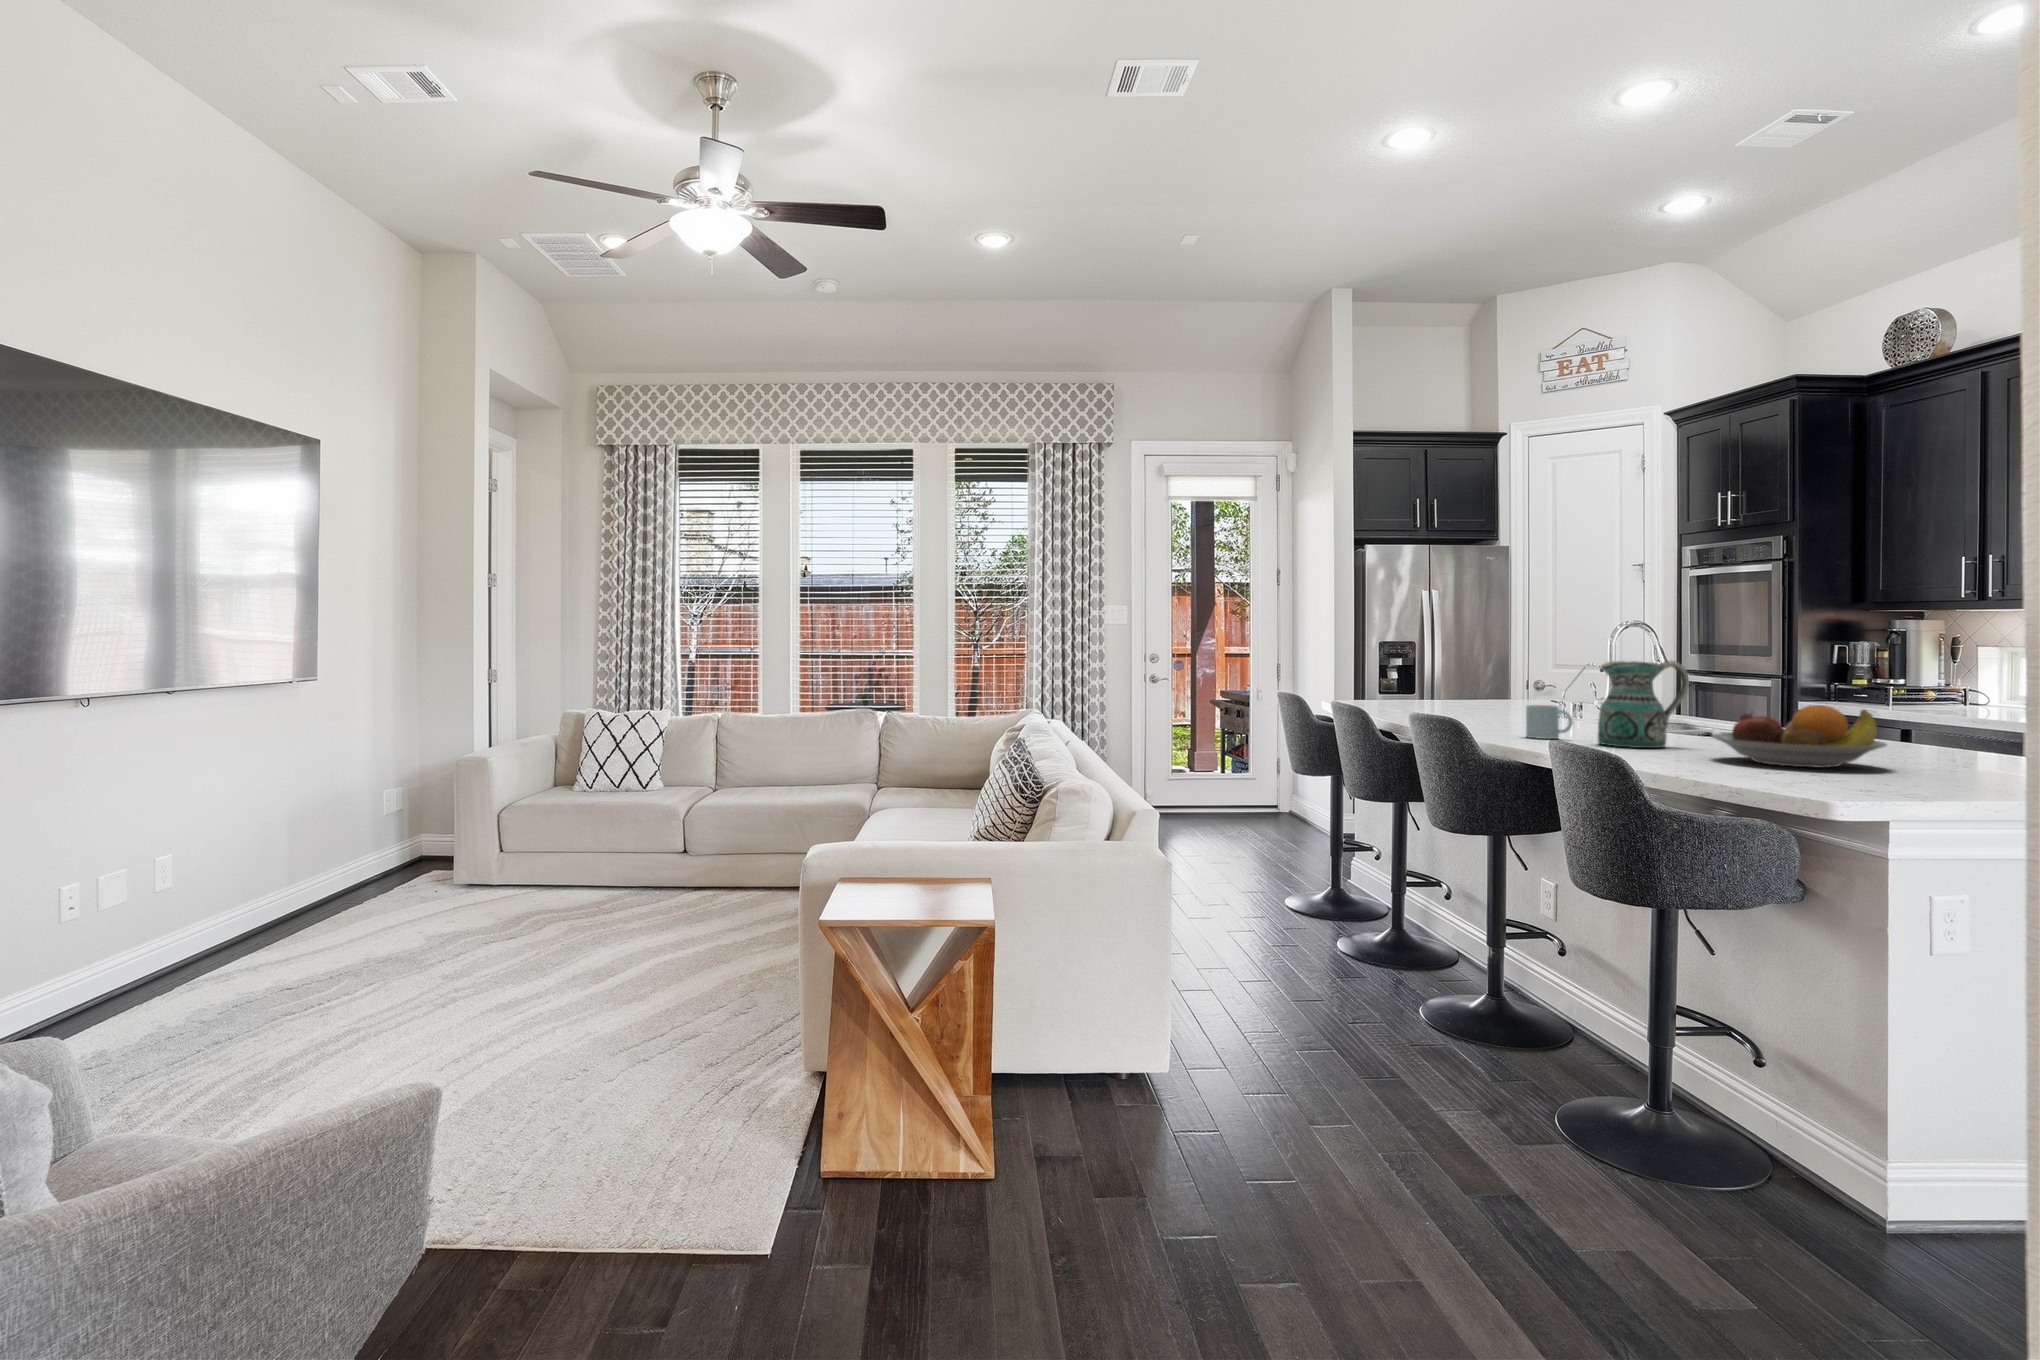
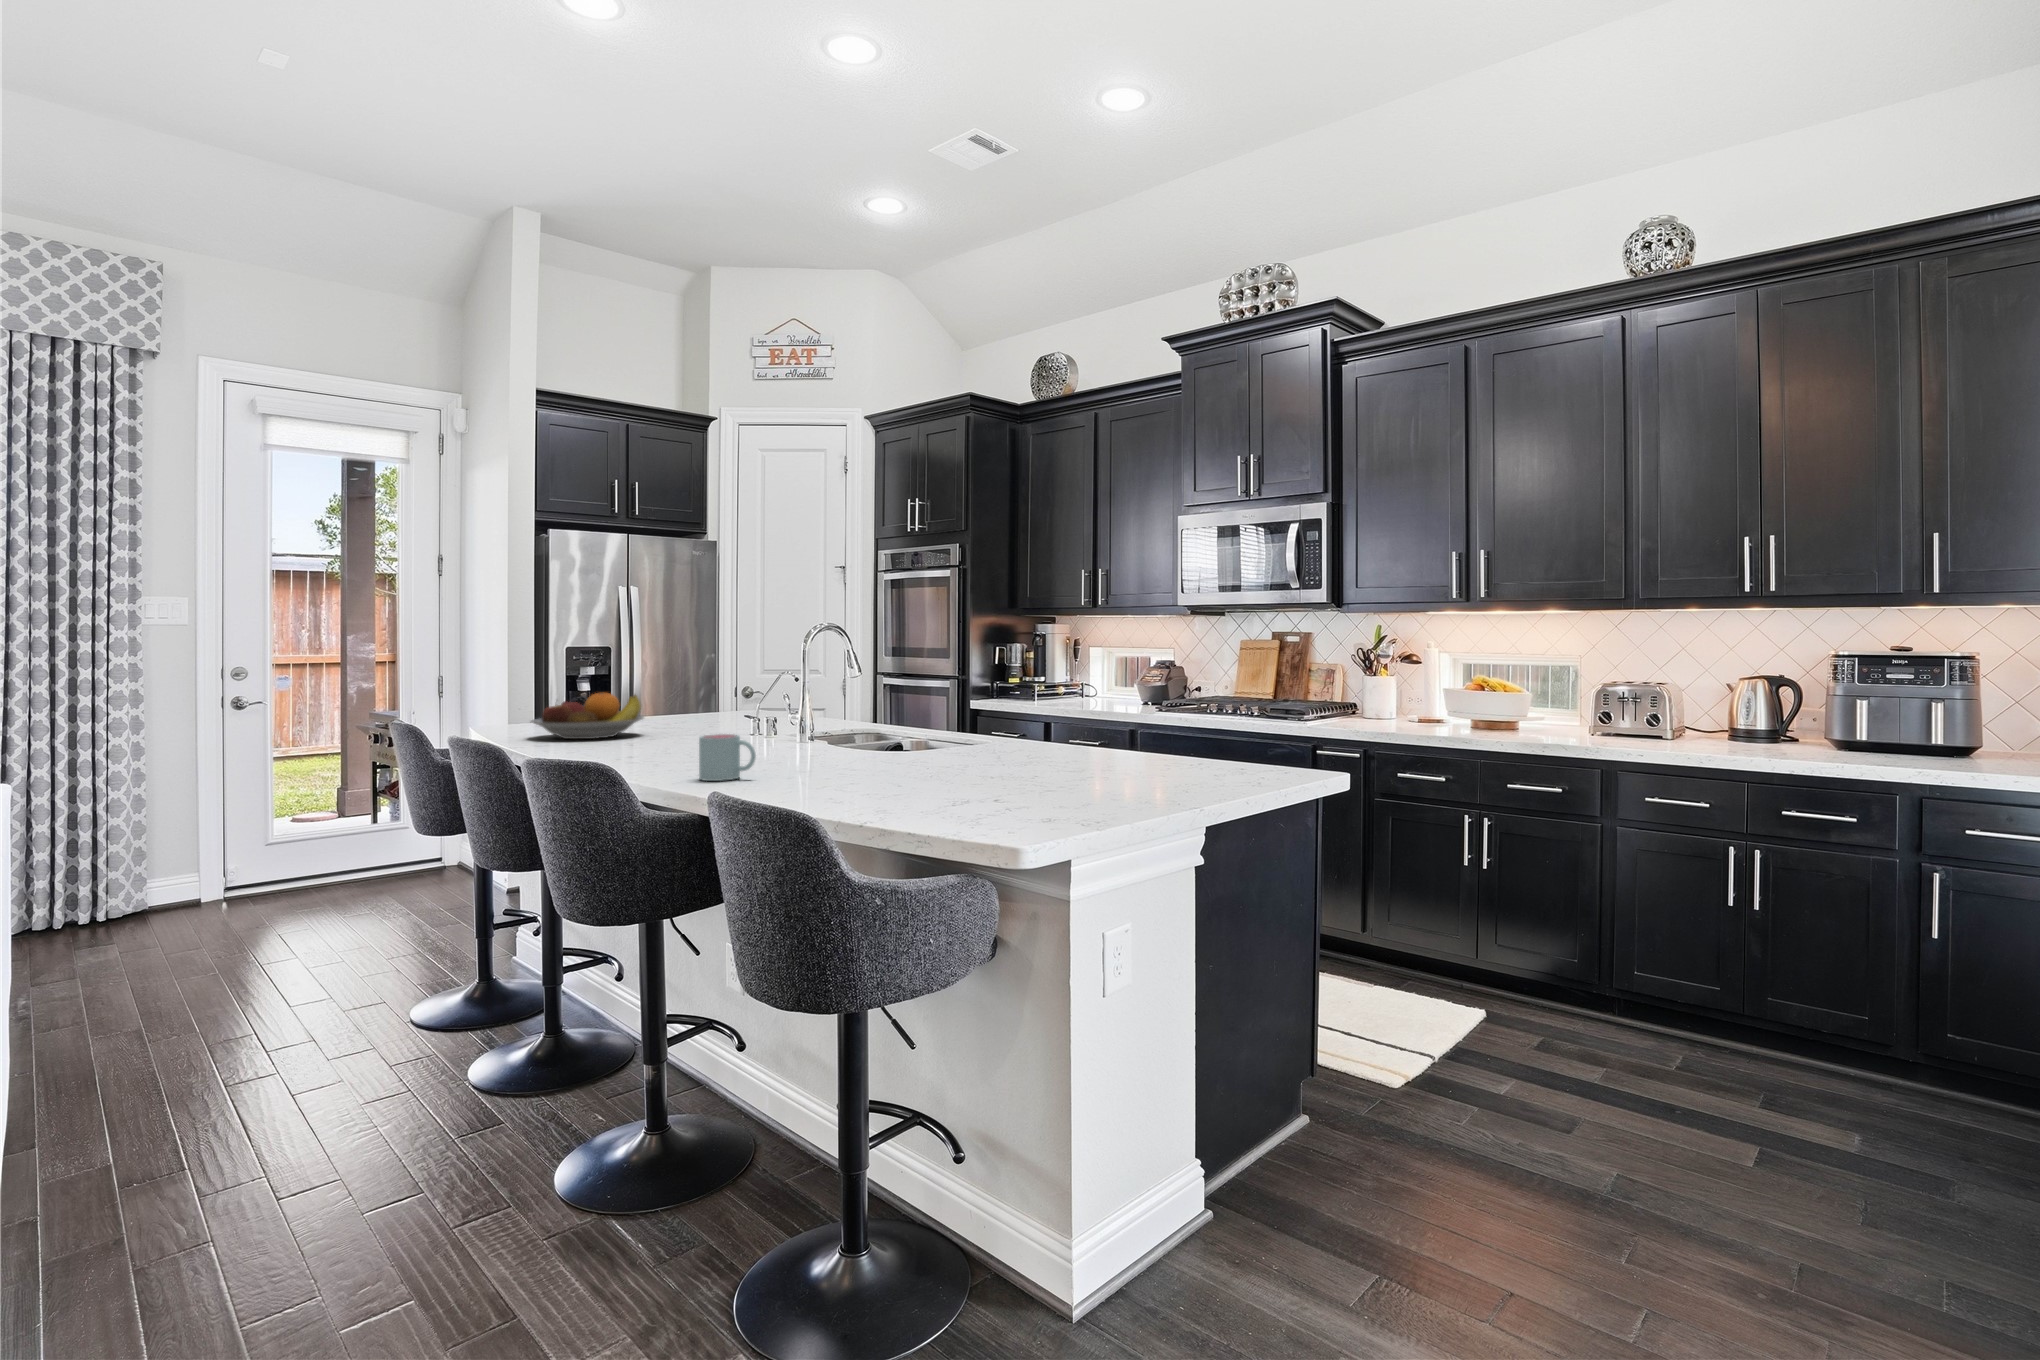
ceramic pitcher: present [1598,661,1689,748] -> none [784,674,884,788]
fruit bowl: present [1712,705,1887,768] -> present [531,693,644,739]

